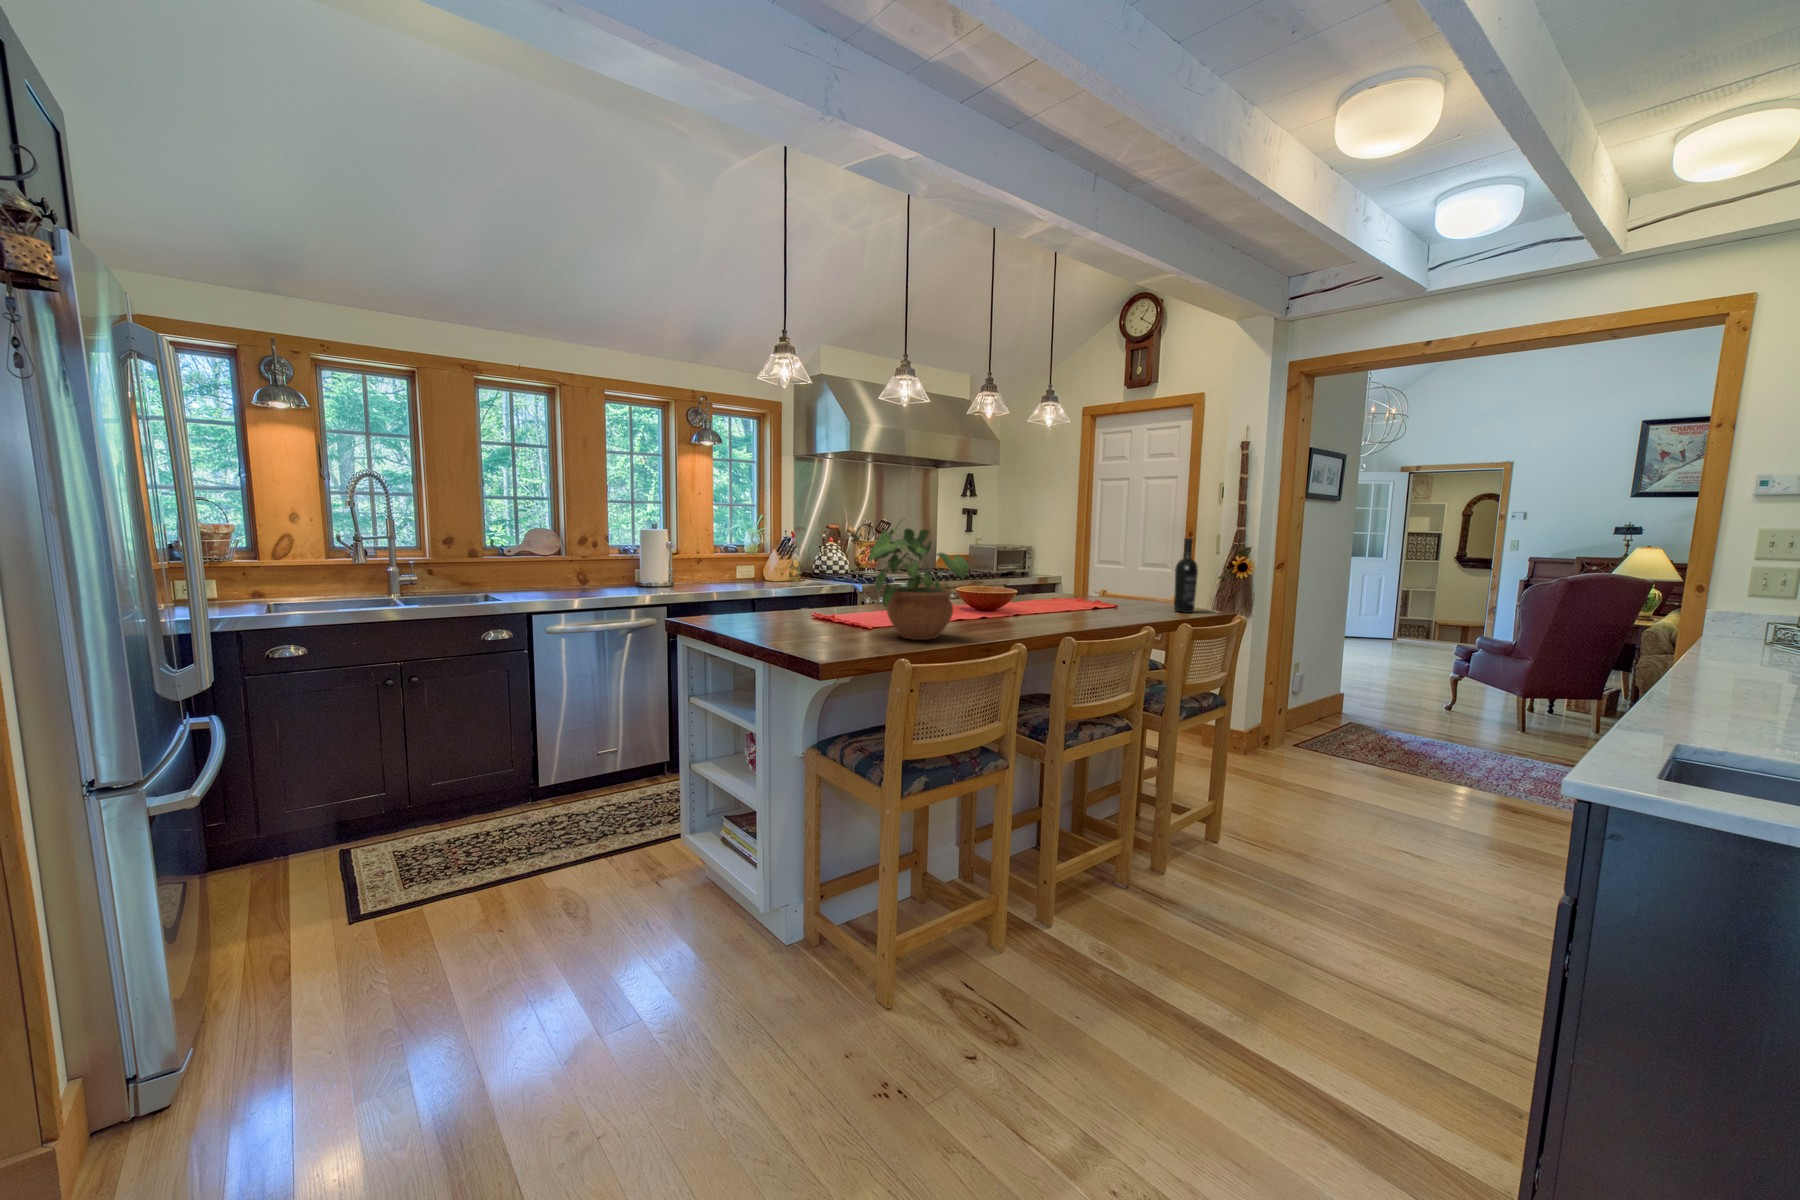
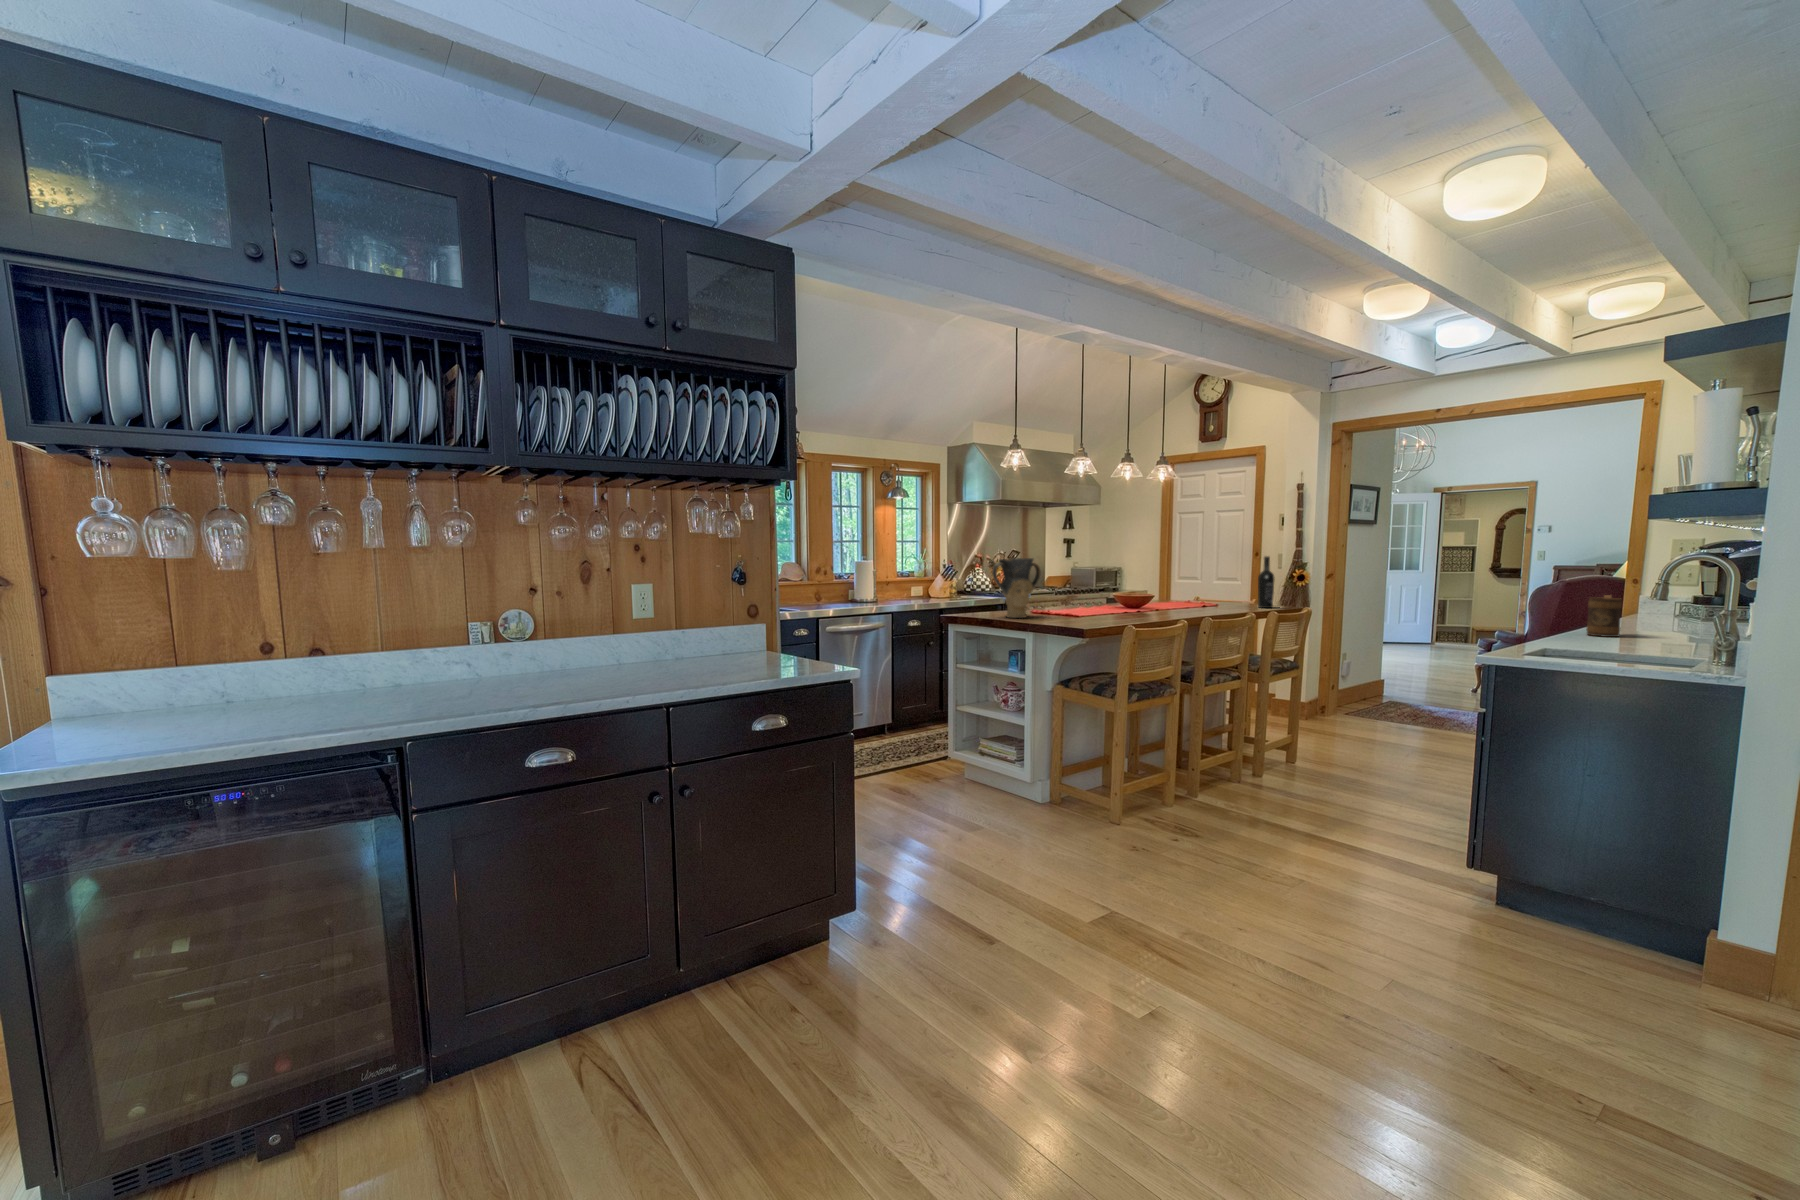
potted plant: present [869,520,969,640] -> none [1070,548,1140,622]
vase: none [746,531,830,627] -> present [992,558,1041,618]
mug: none [1696,622,1769,699] -> present [1586,595,1622,637]

